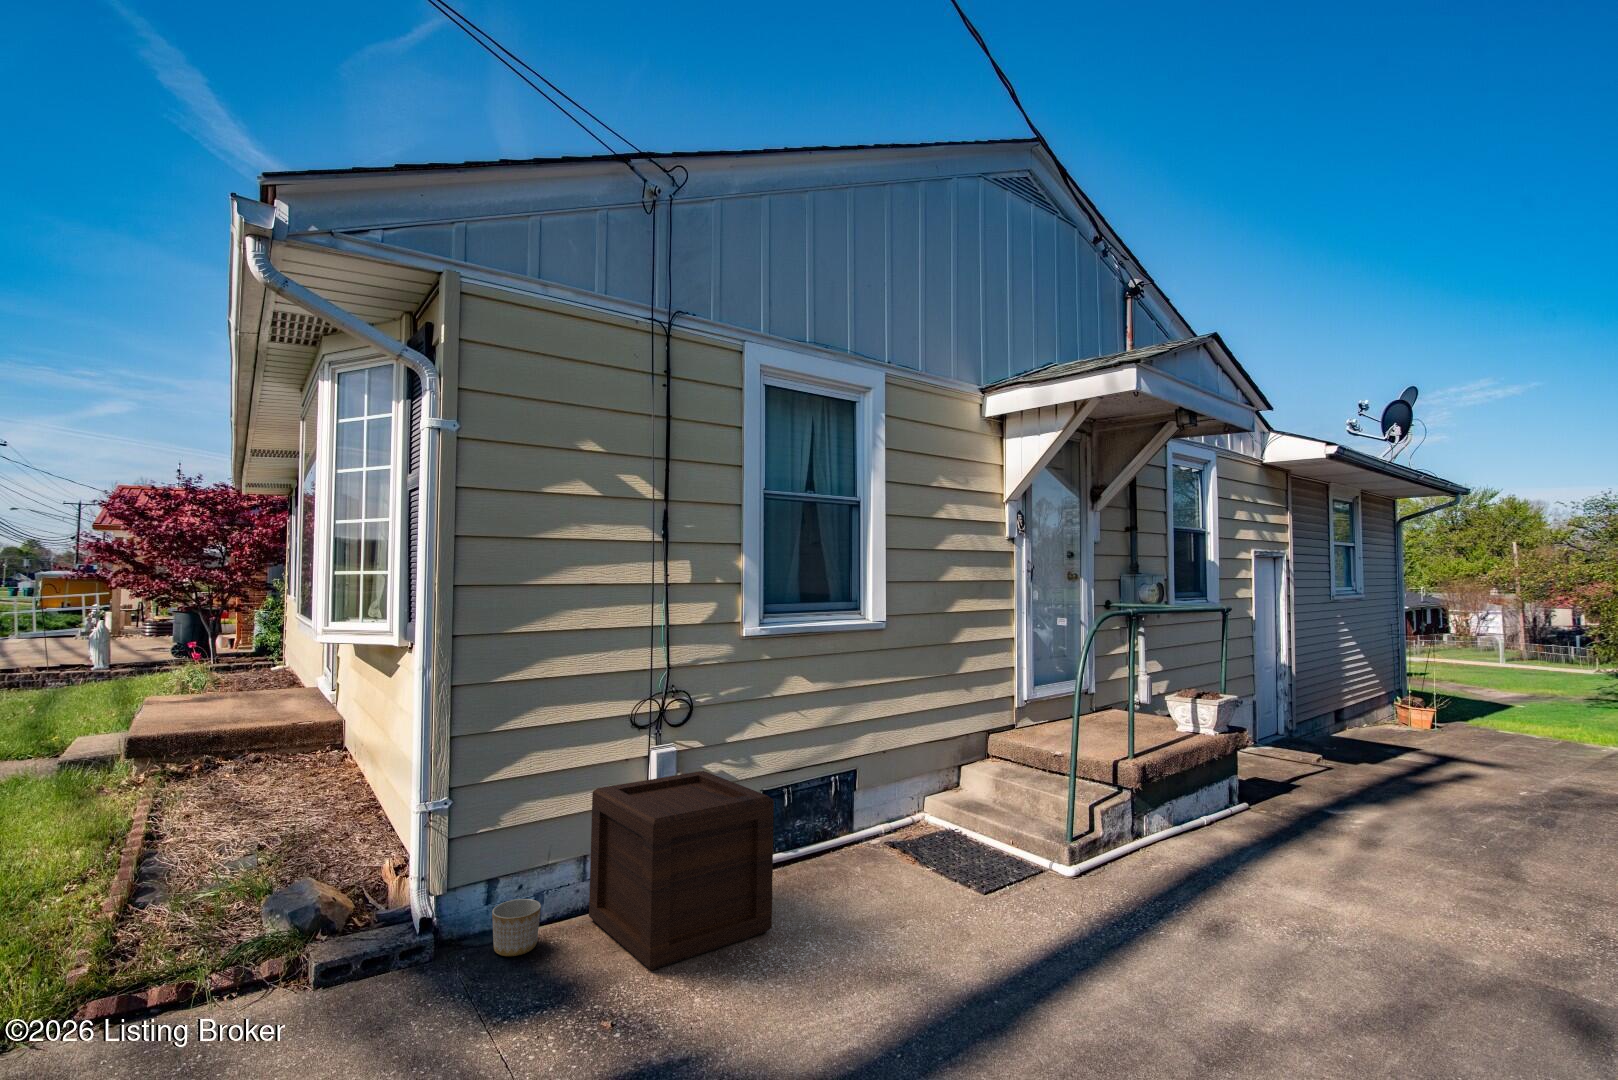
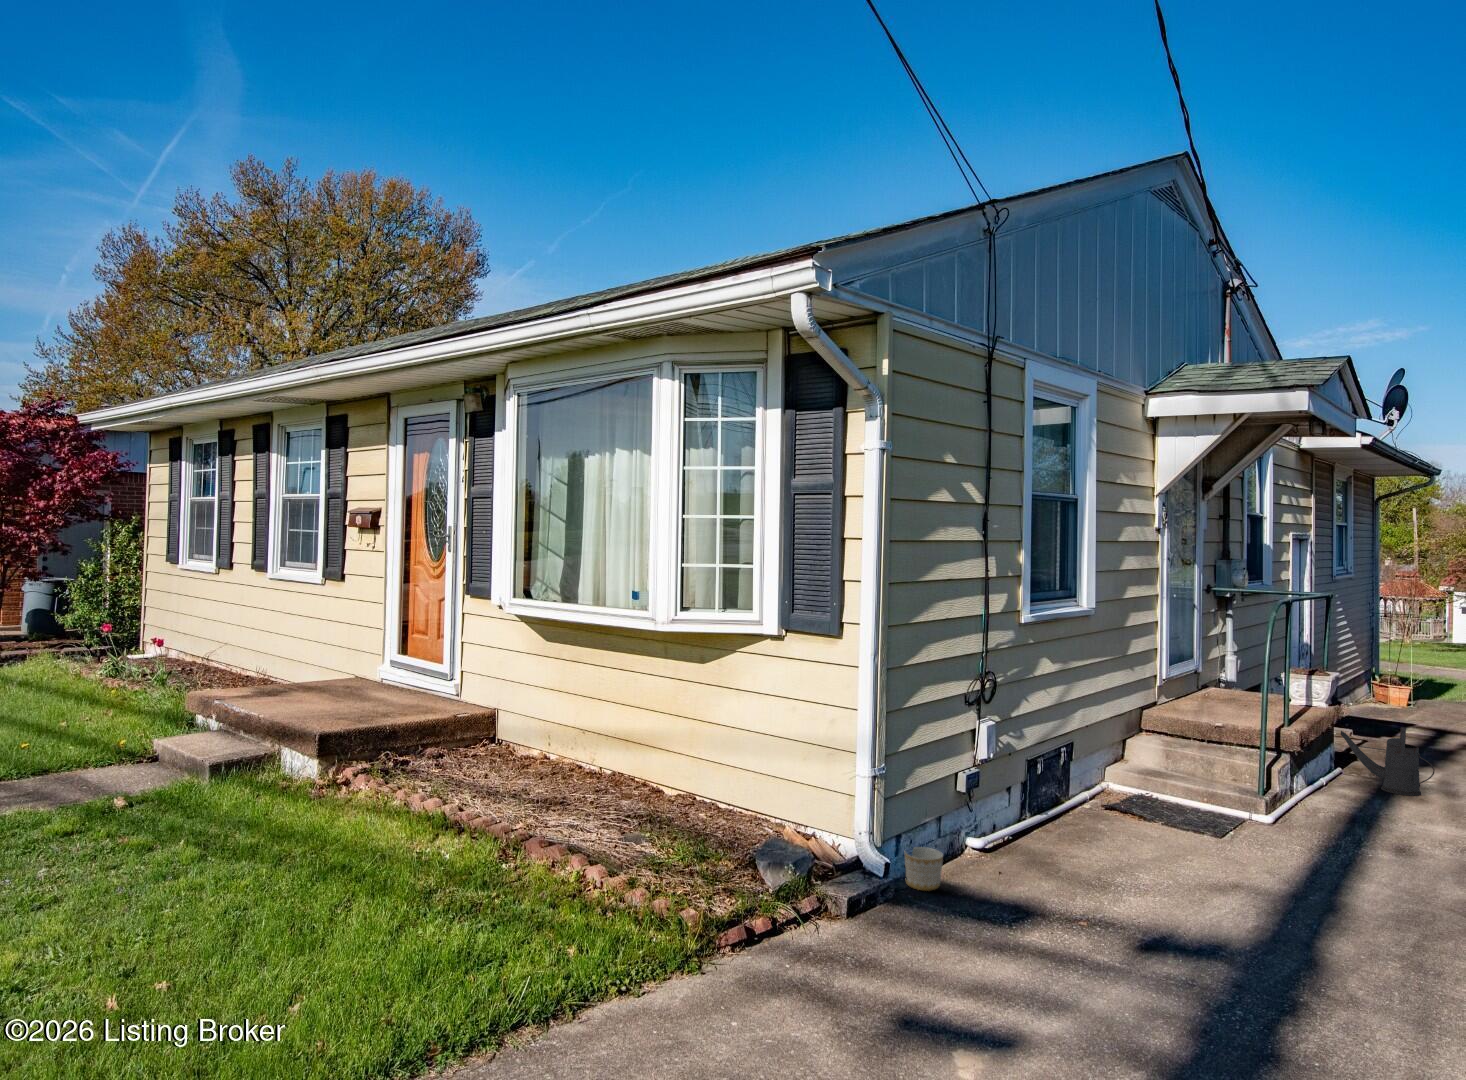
watering can: none [1232,758,1337,841] -> present [1341,727,1435,796]
wooden crate: present [589,771,774,970] -> none [945,741,1103,895]

